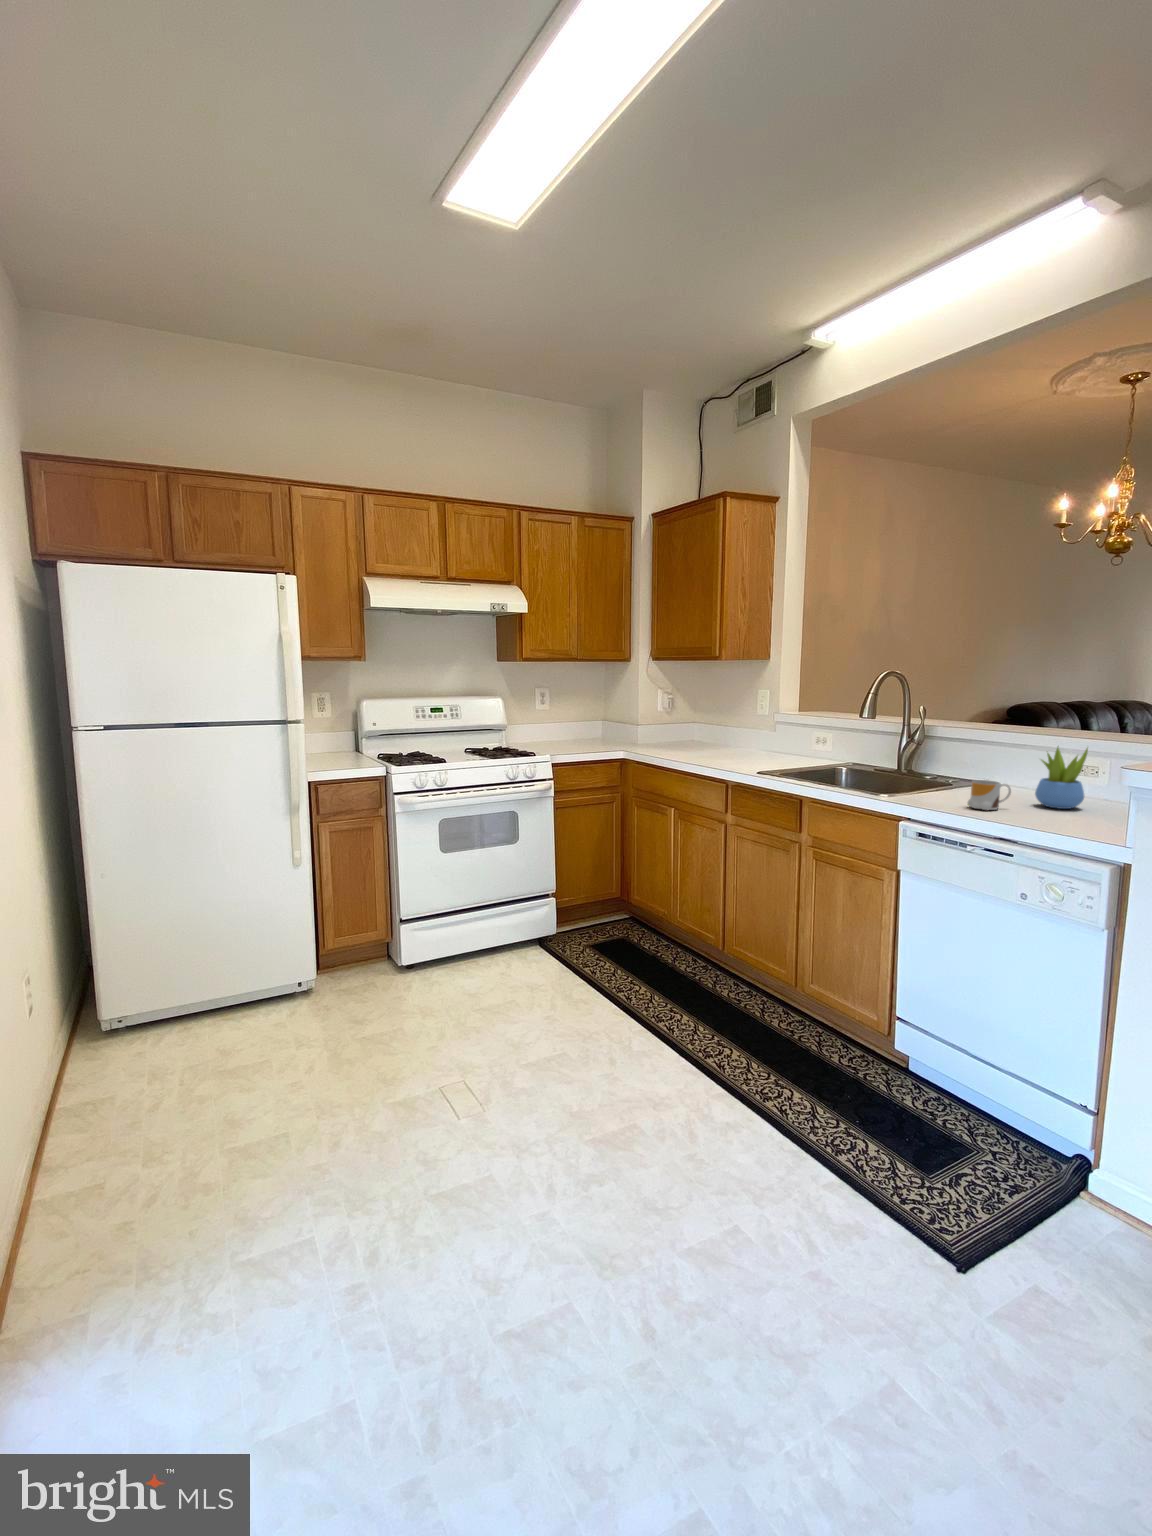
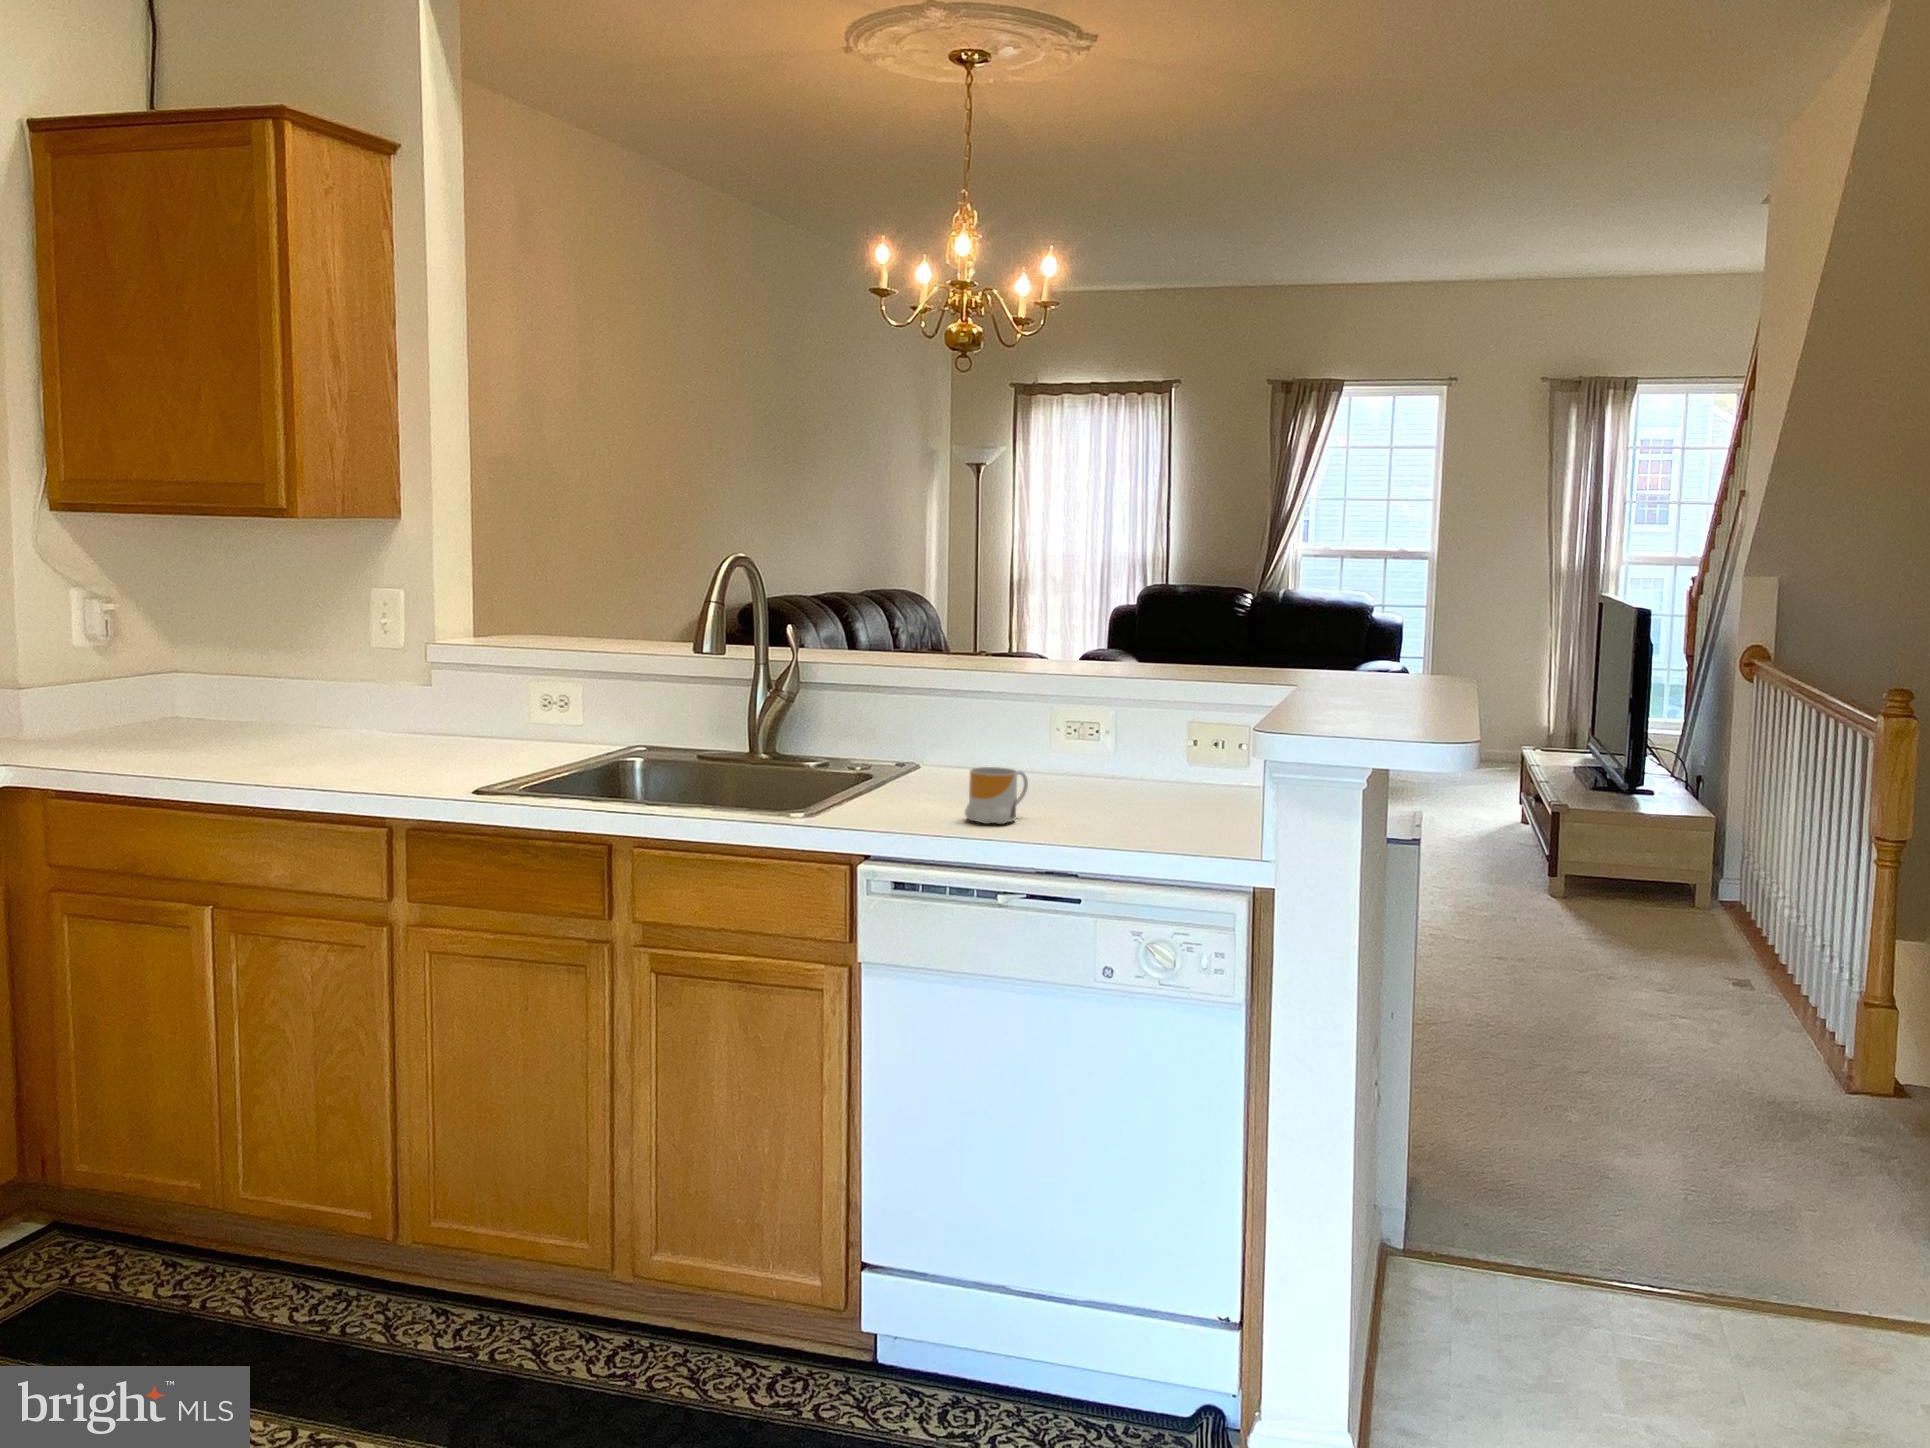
succulent plant: present [1035,748,1088,809] -> none [1045,693,1117,806]

